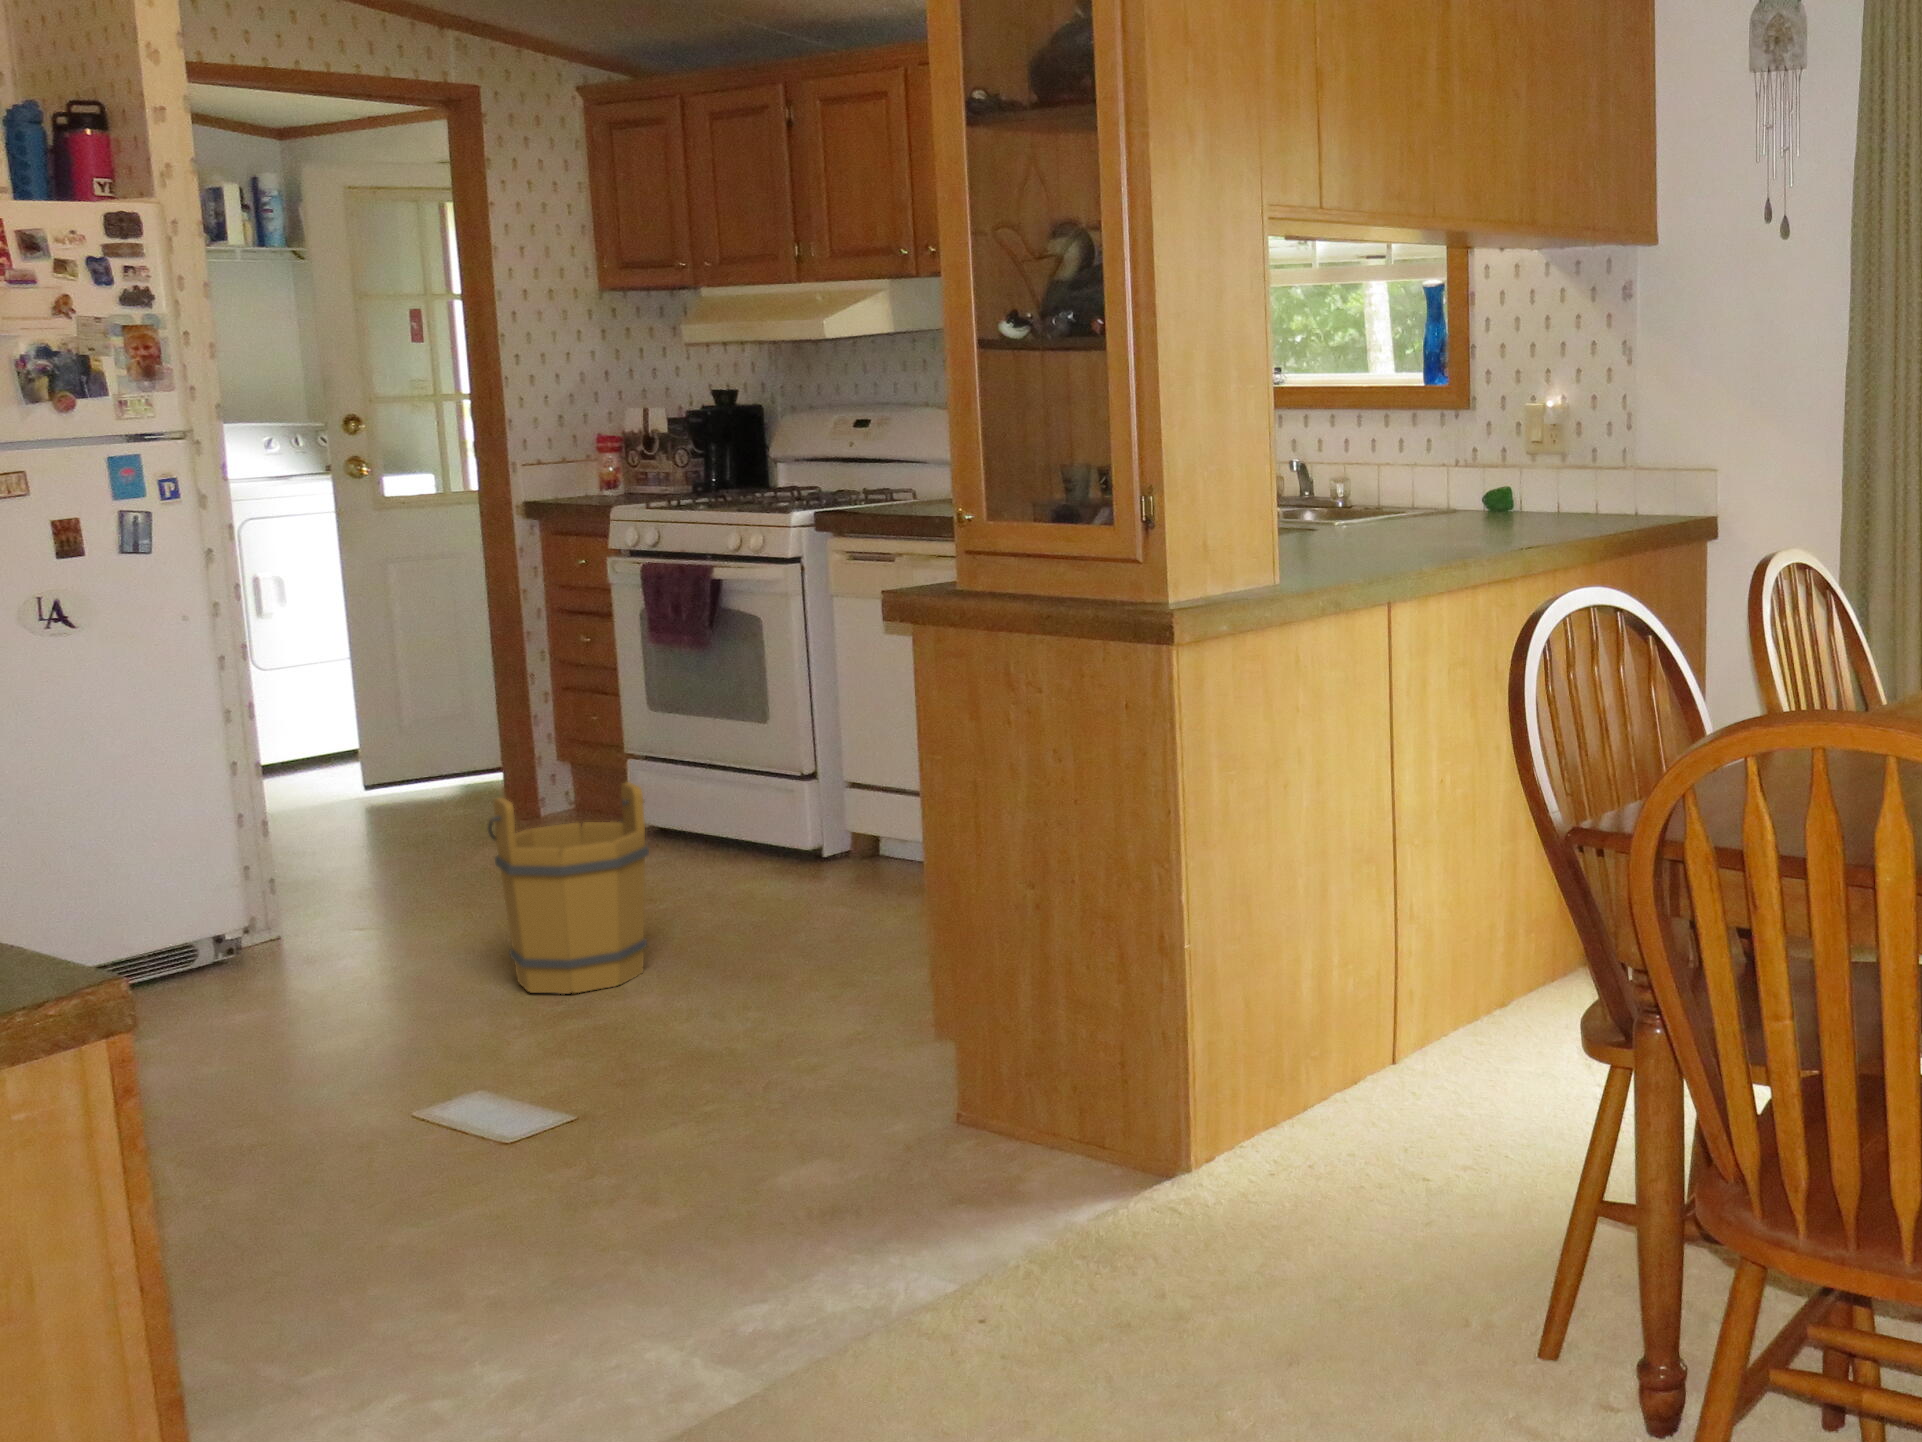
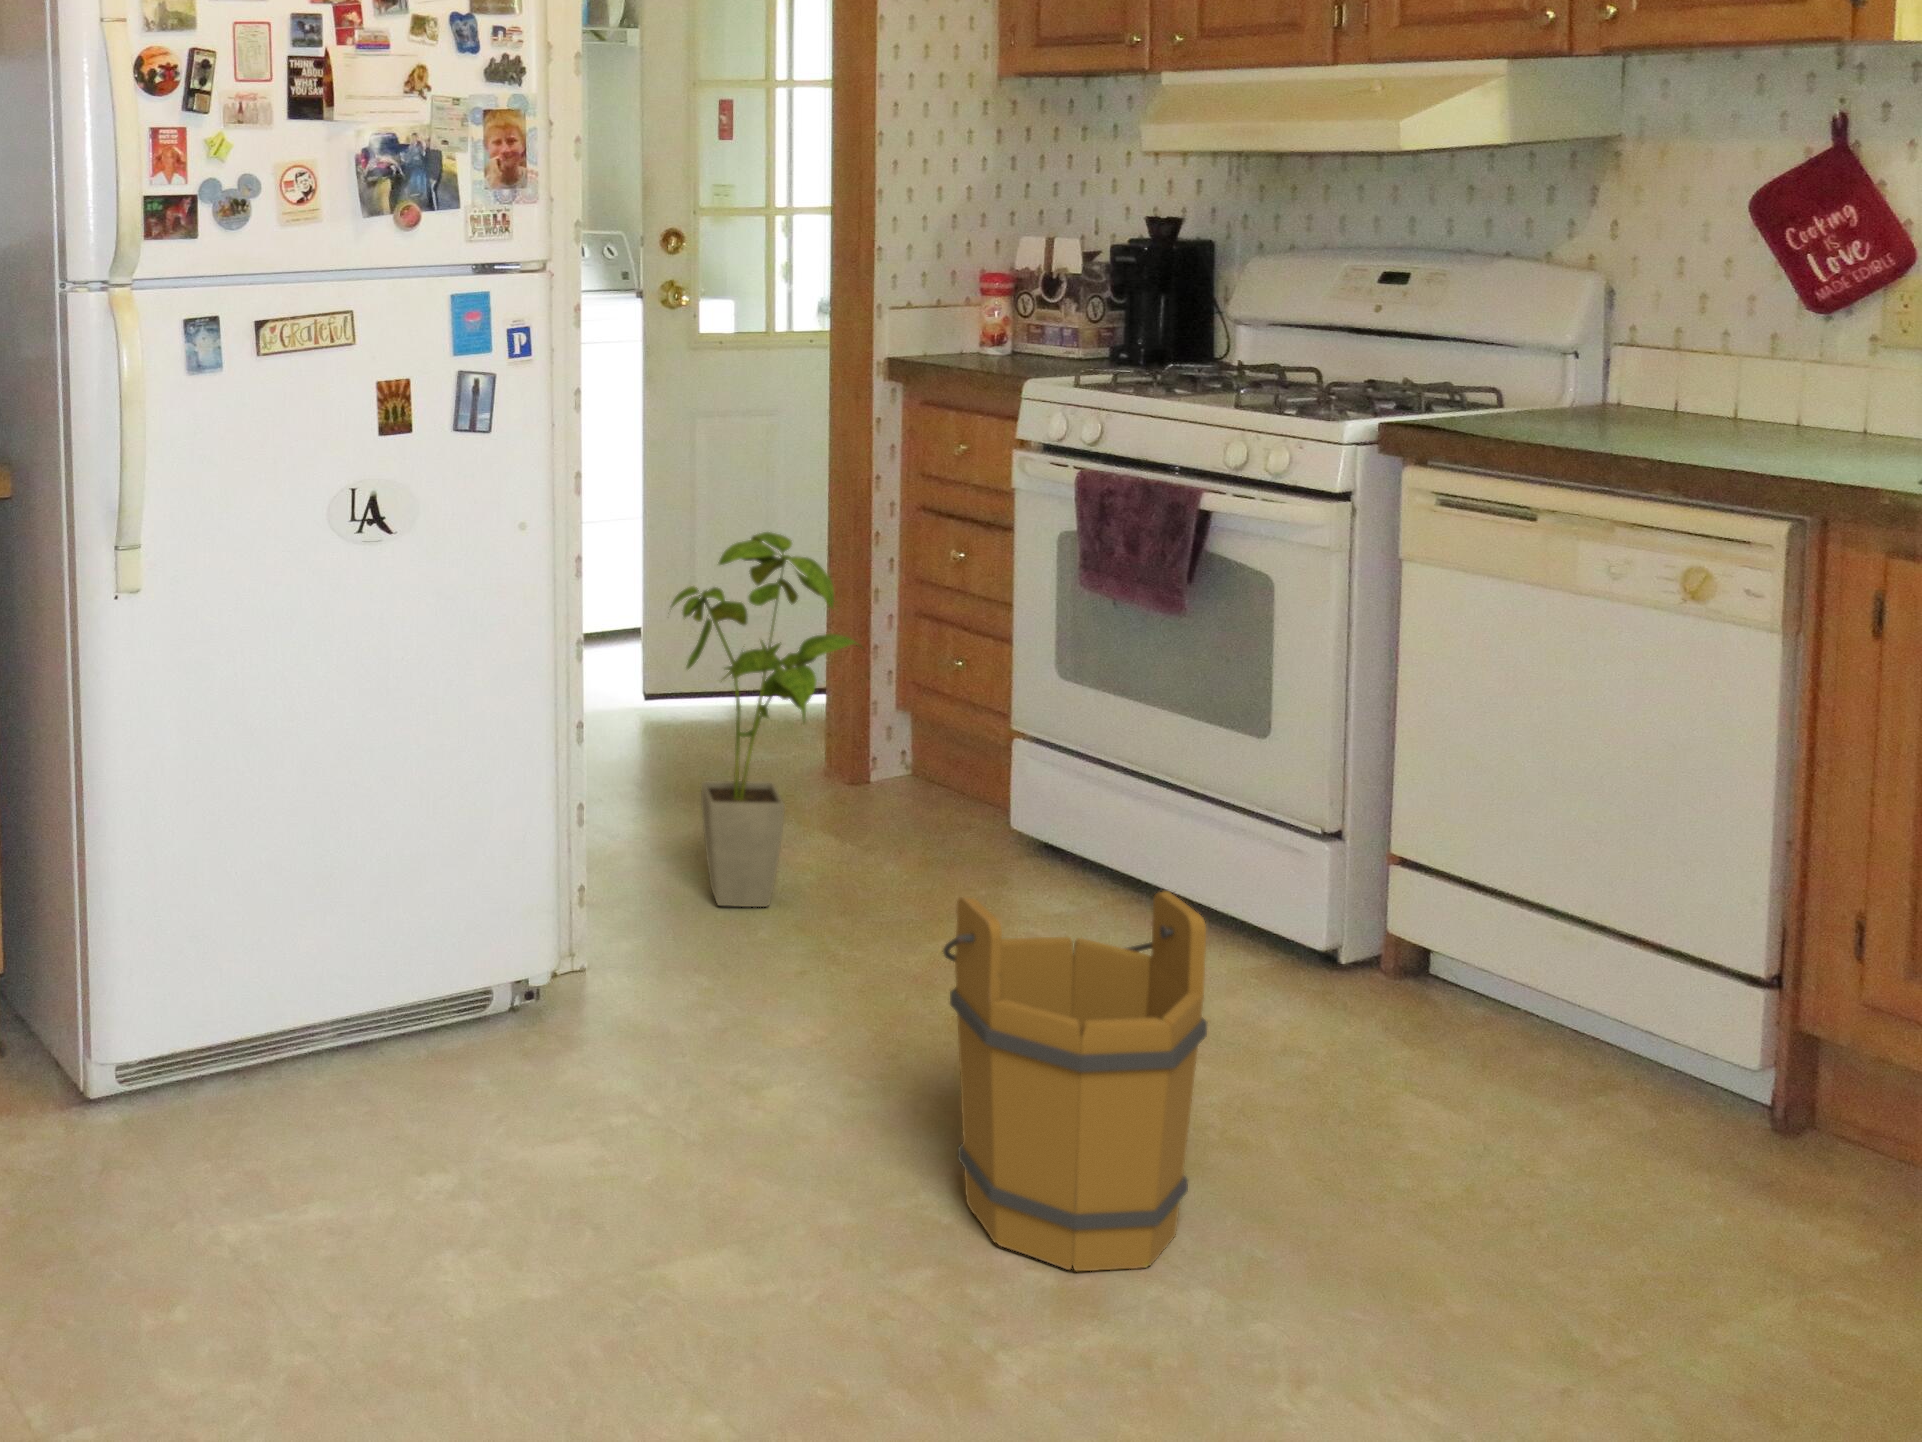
house plant: none [334,623,496,895] -> present [671,532,863,907]

